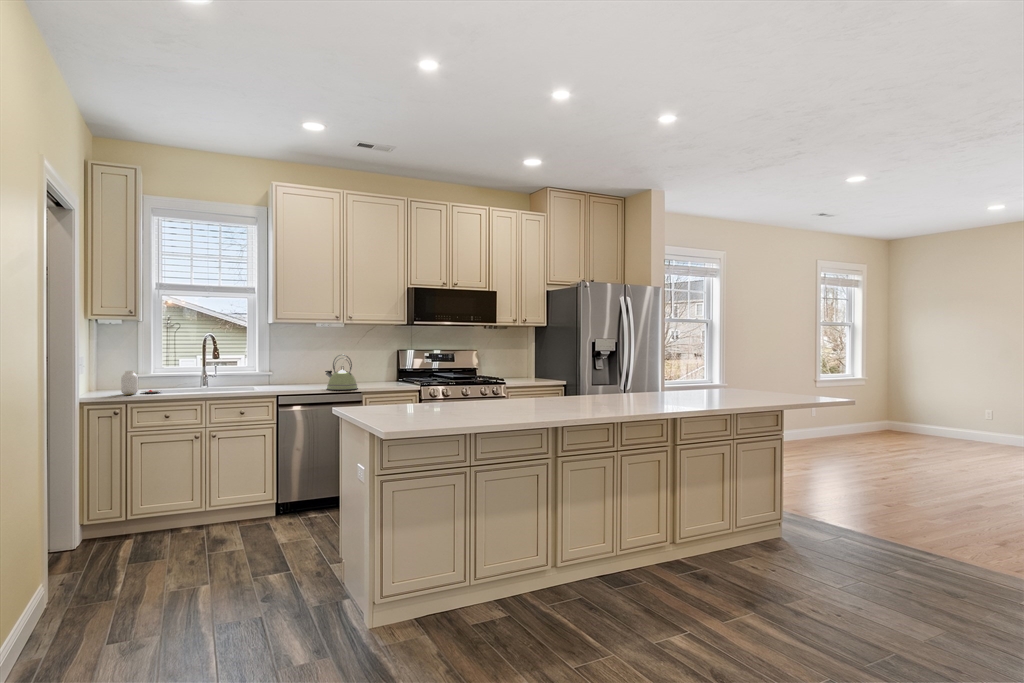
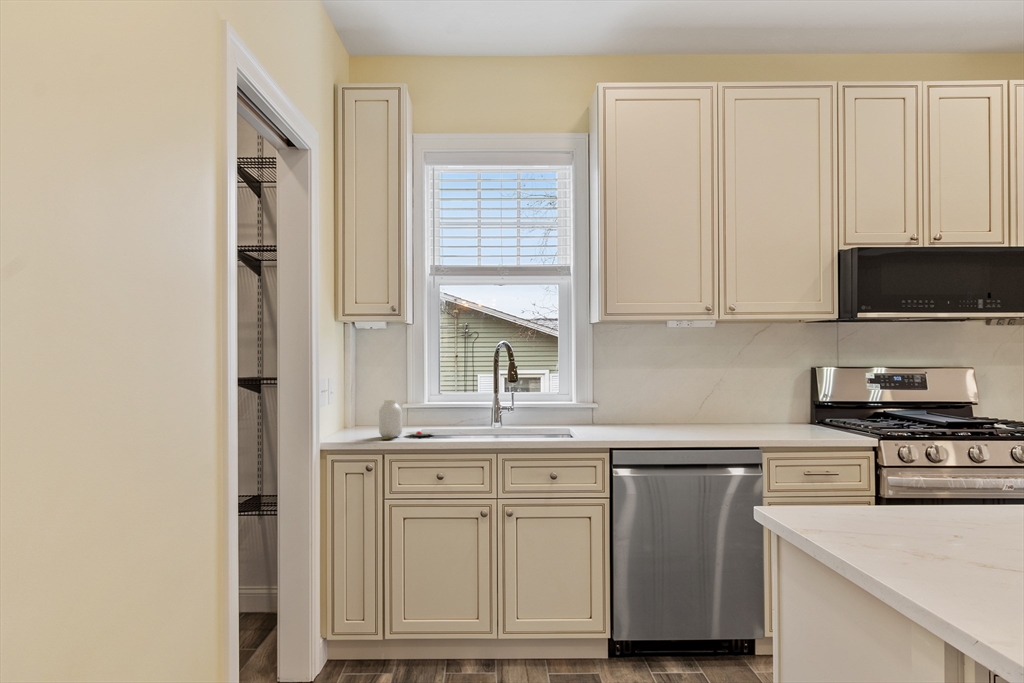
kettle: present [325,355,358,390] -> none [691,376,752,442]

